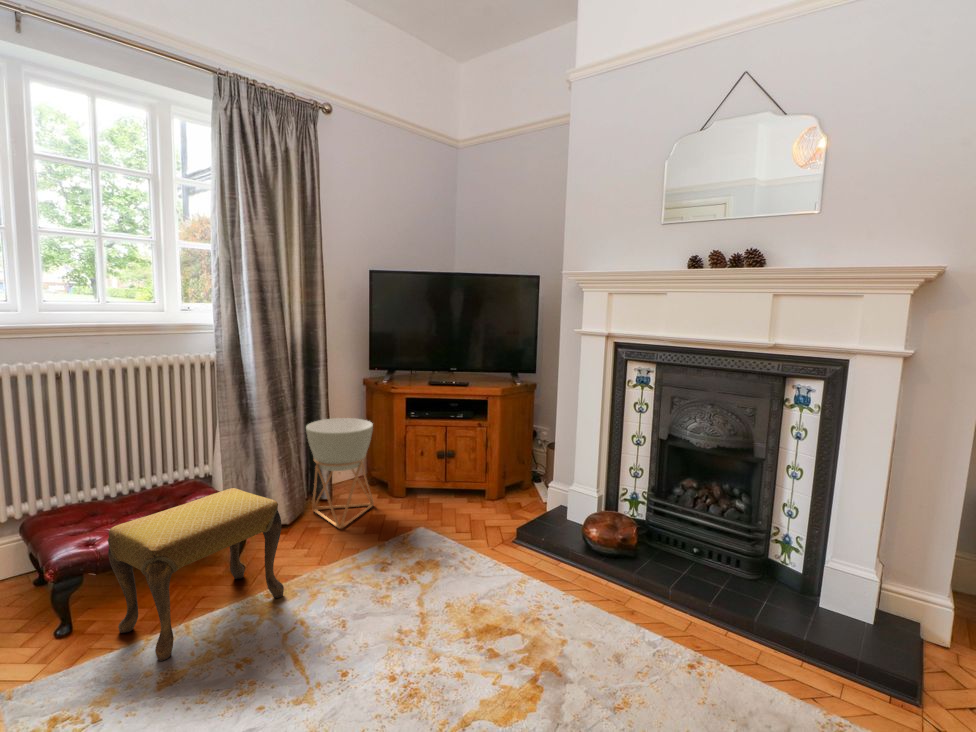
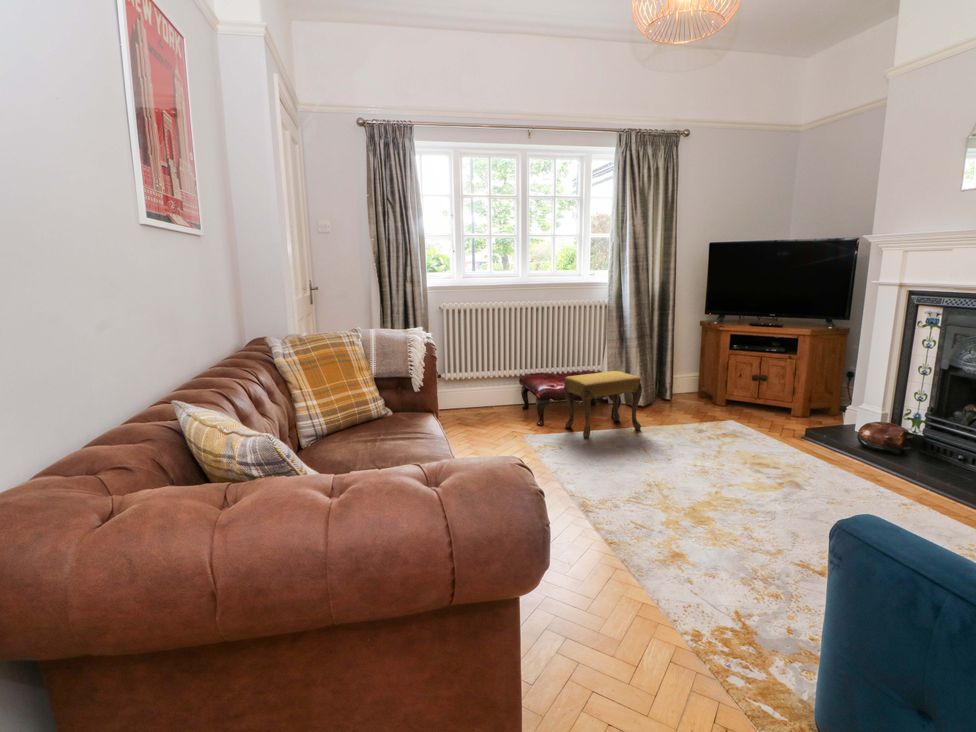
planter: present [306,418,374,529] -> none [658,345,702,412]

